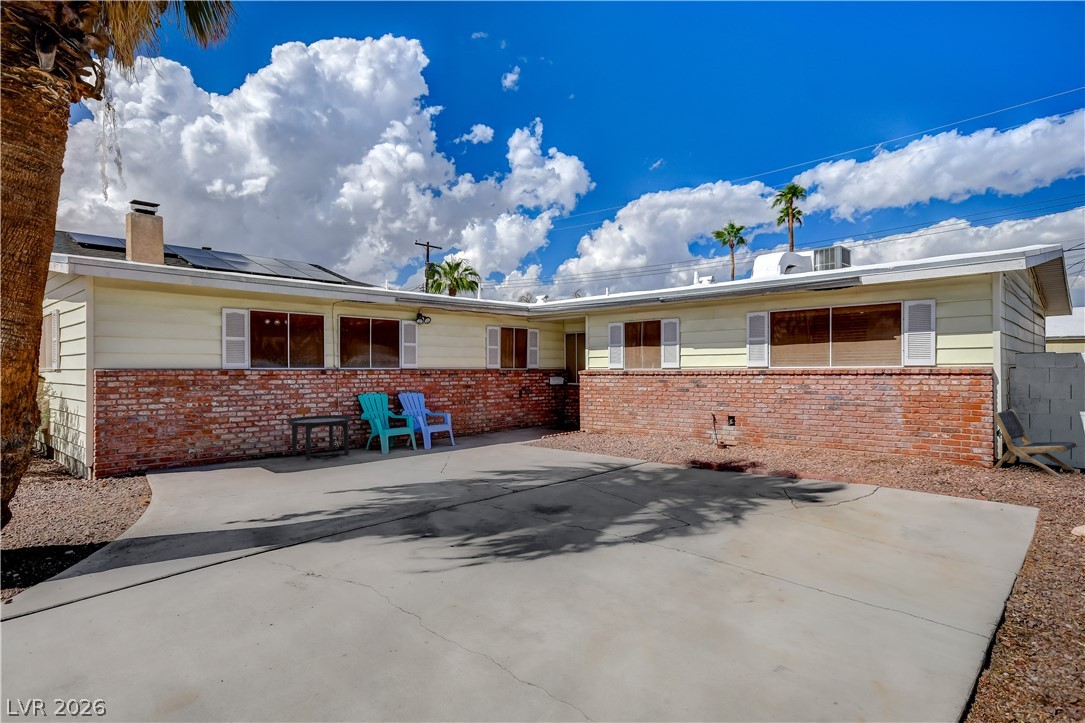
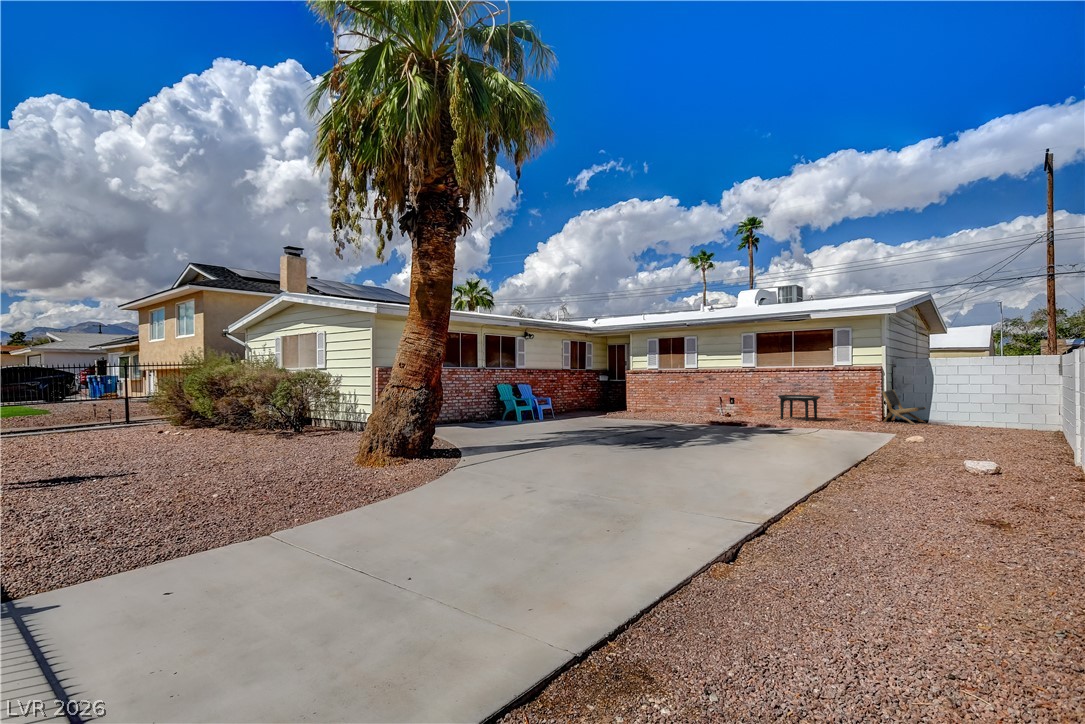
round table: present [286,415,353,460] -> present [778,395,820,421]

